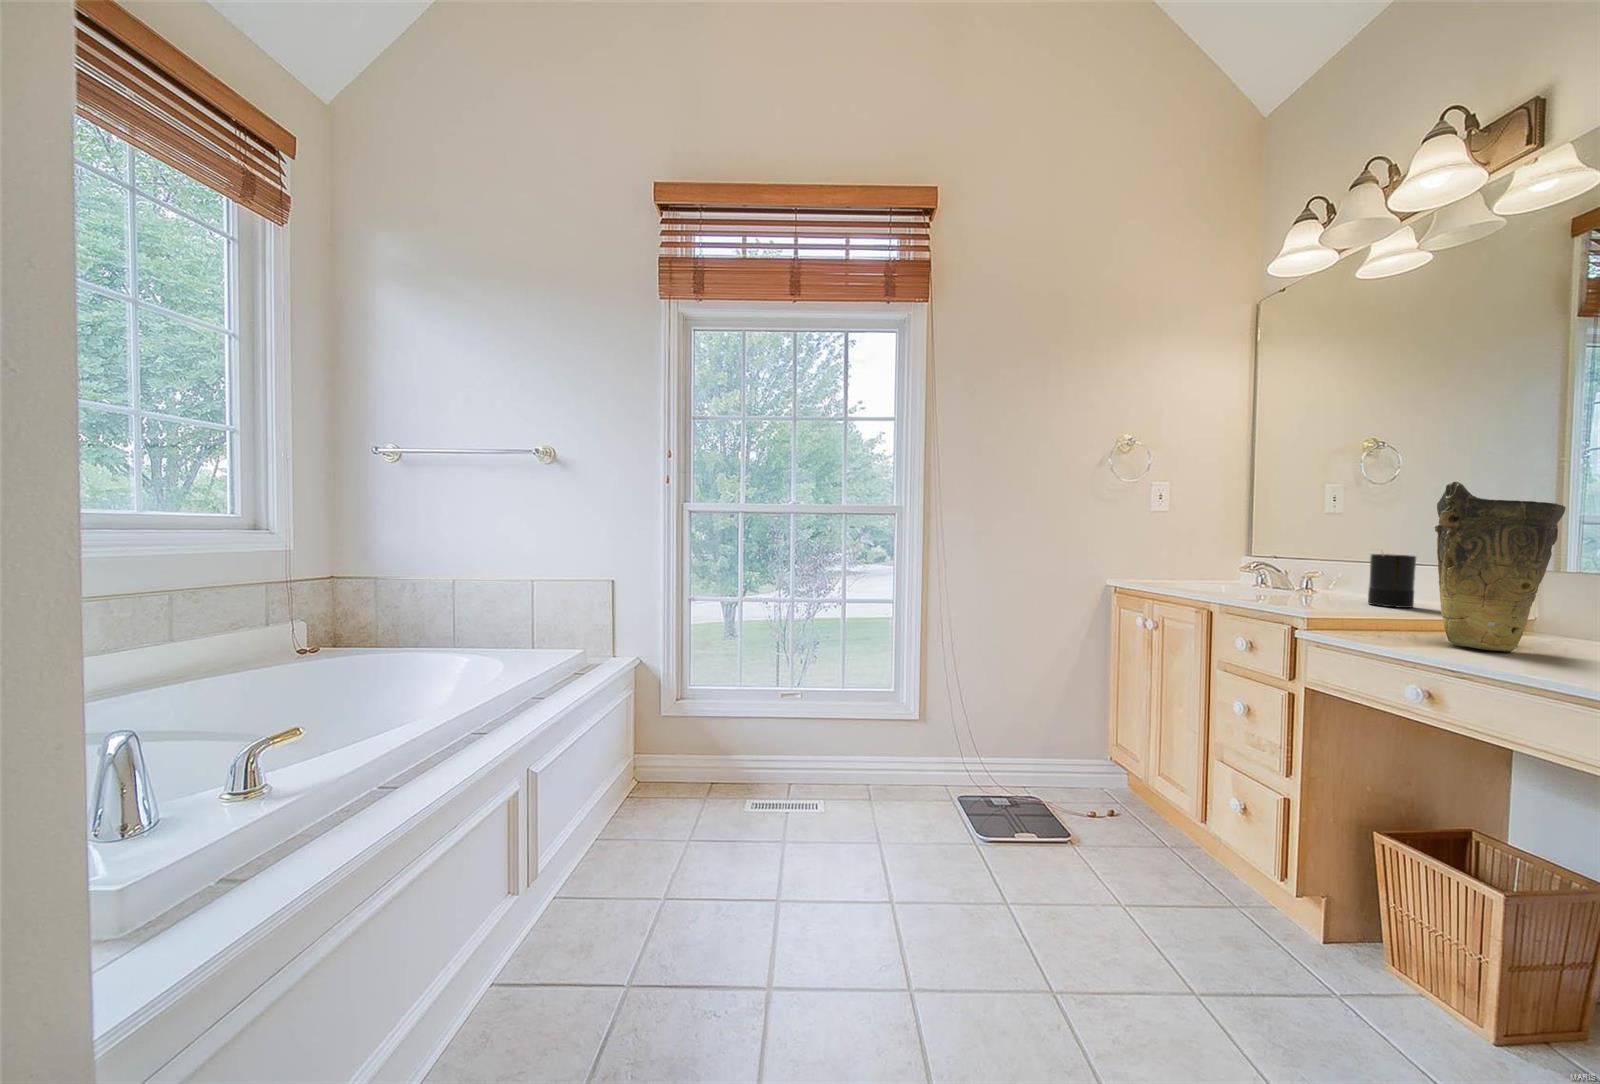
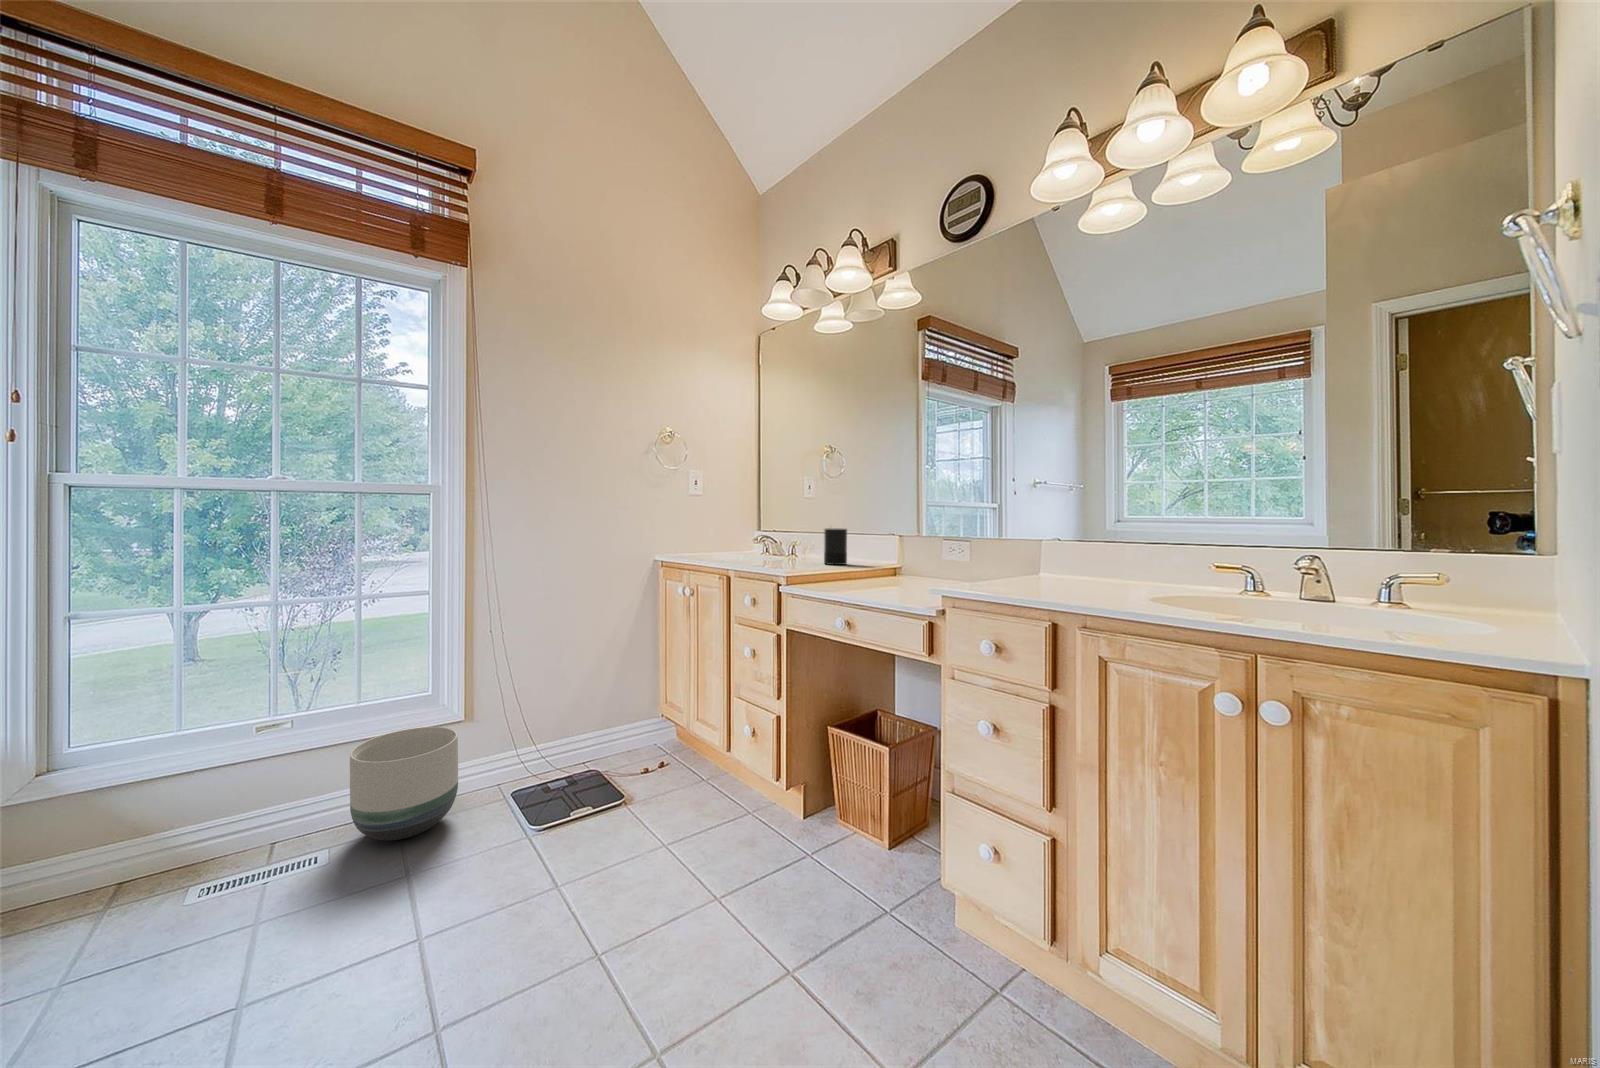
vase: present [1435,482,1566,651] -> none [851,473,906,585]
planter: none [838,717,914,811] -> present [350,727,458,841]

